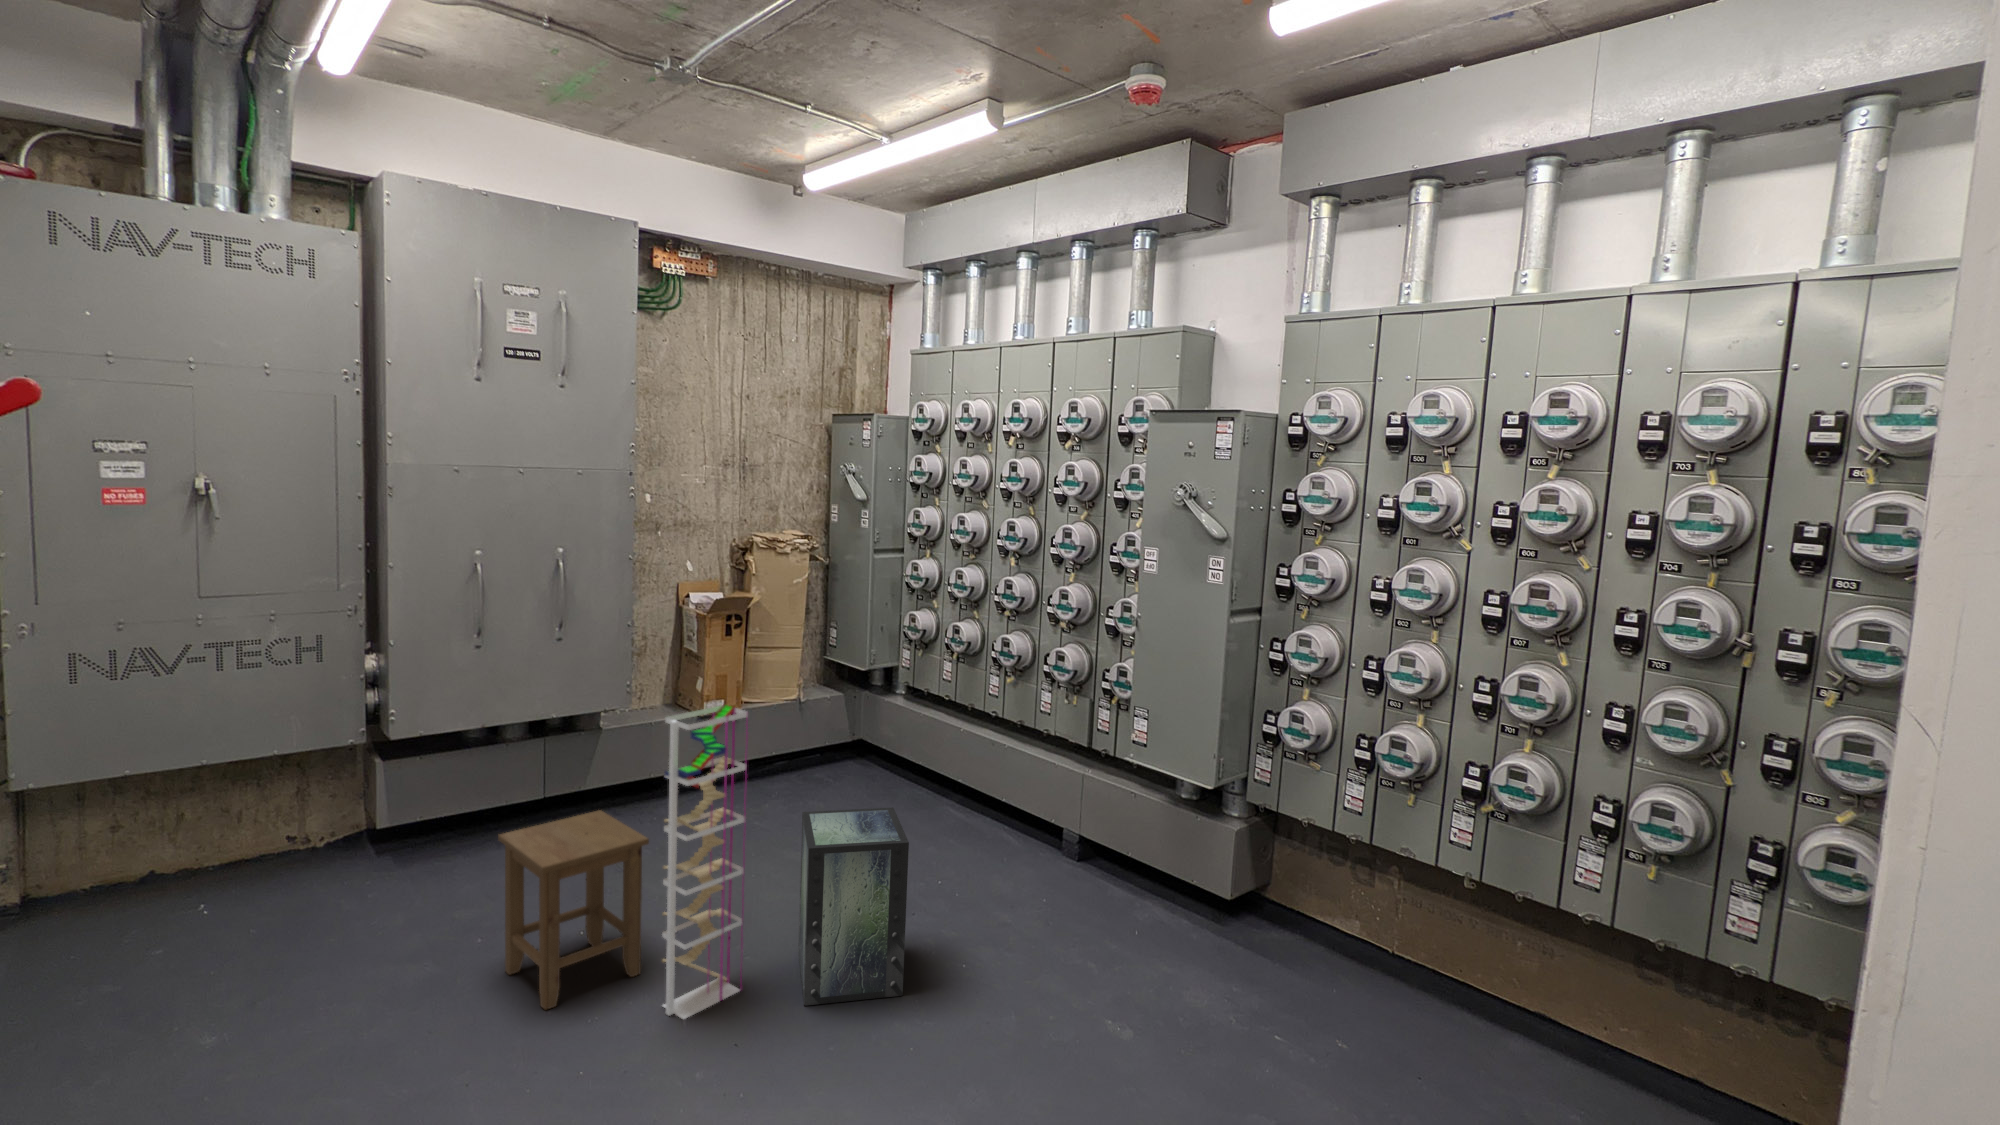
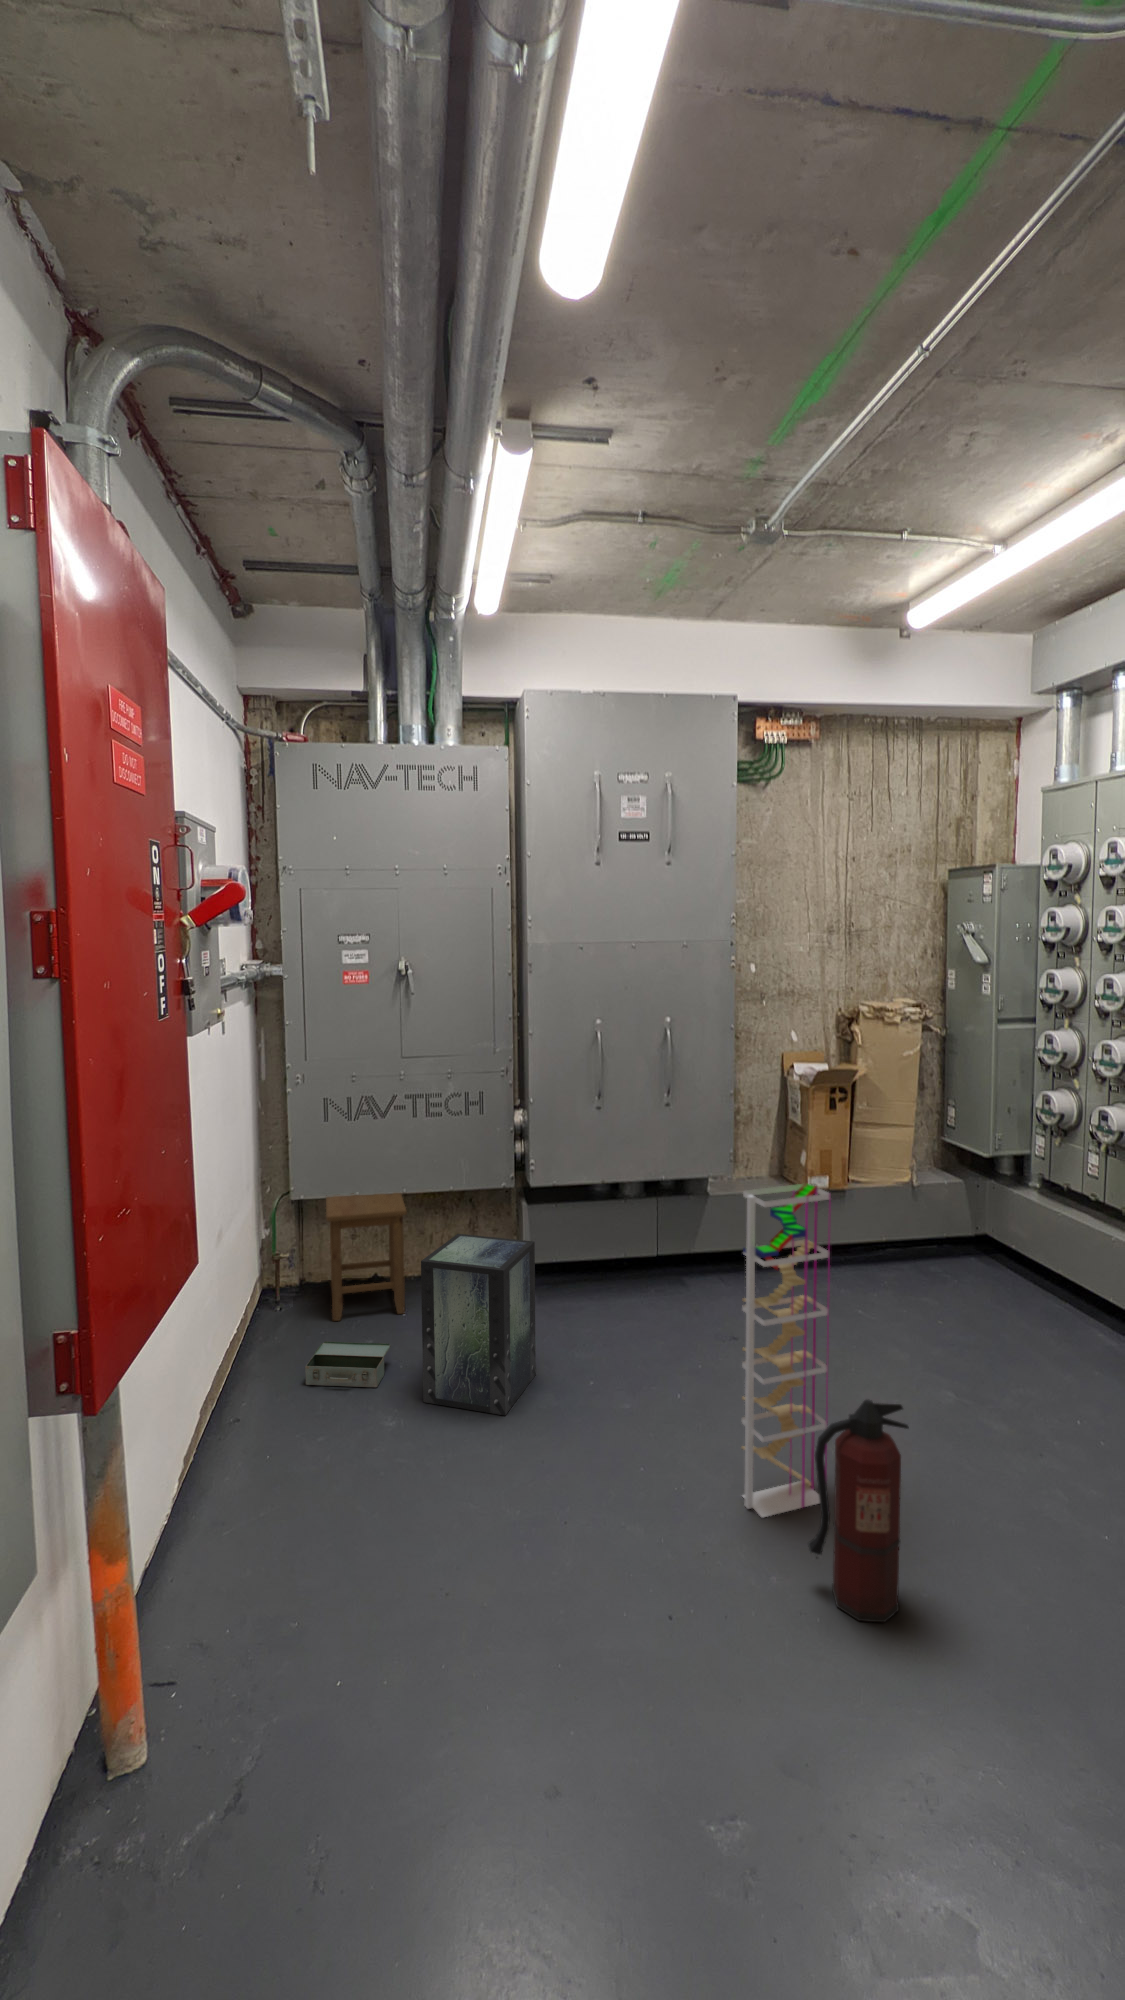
storage box: present [798,807,909,1006] -> present [421,1234,536,1416]
stool: present [498,810,649,1010] -> present [326,1193,407,1321]
fire extinguisher: none [731,885,820,1078] -> present [808,1399,909,1622]
toolbox: none [64,949,203,1025] -> present [305,1341,391,1387]

